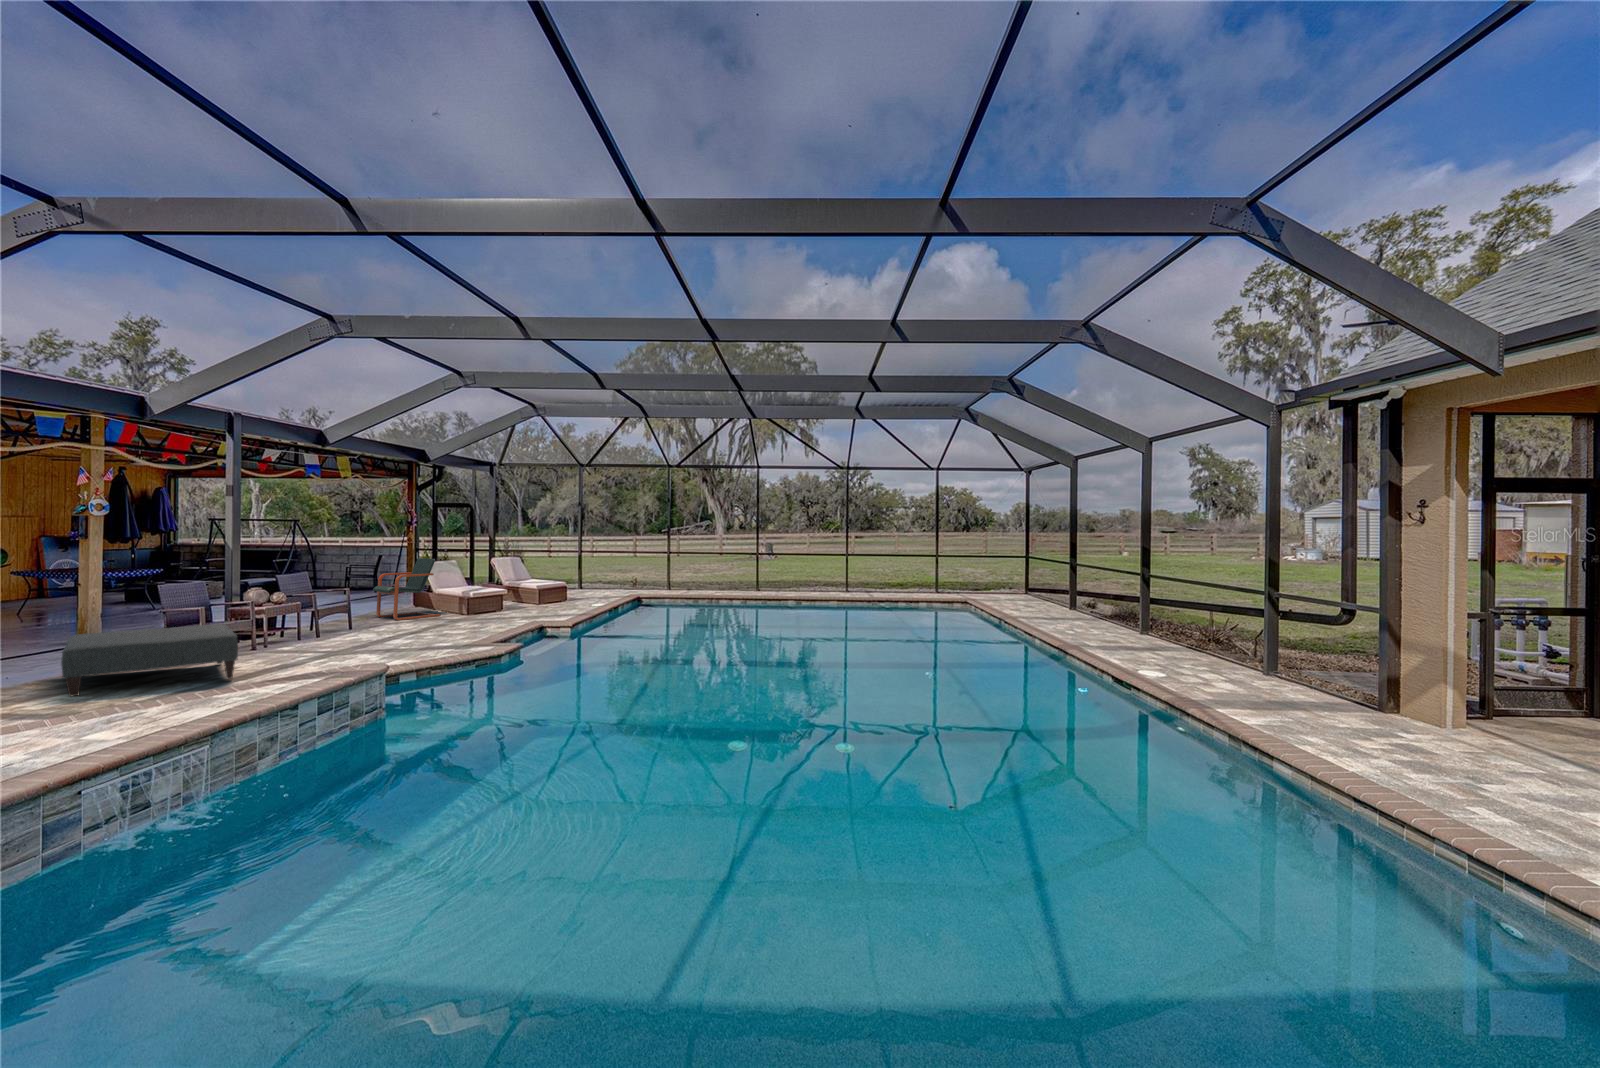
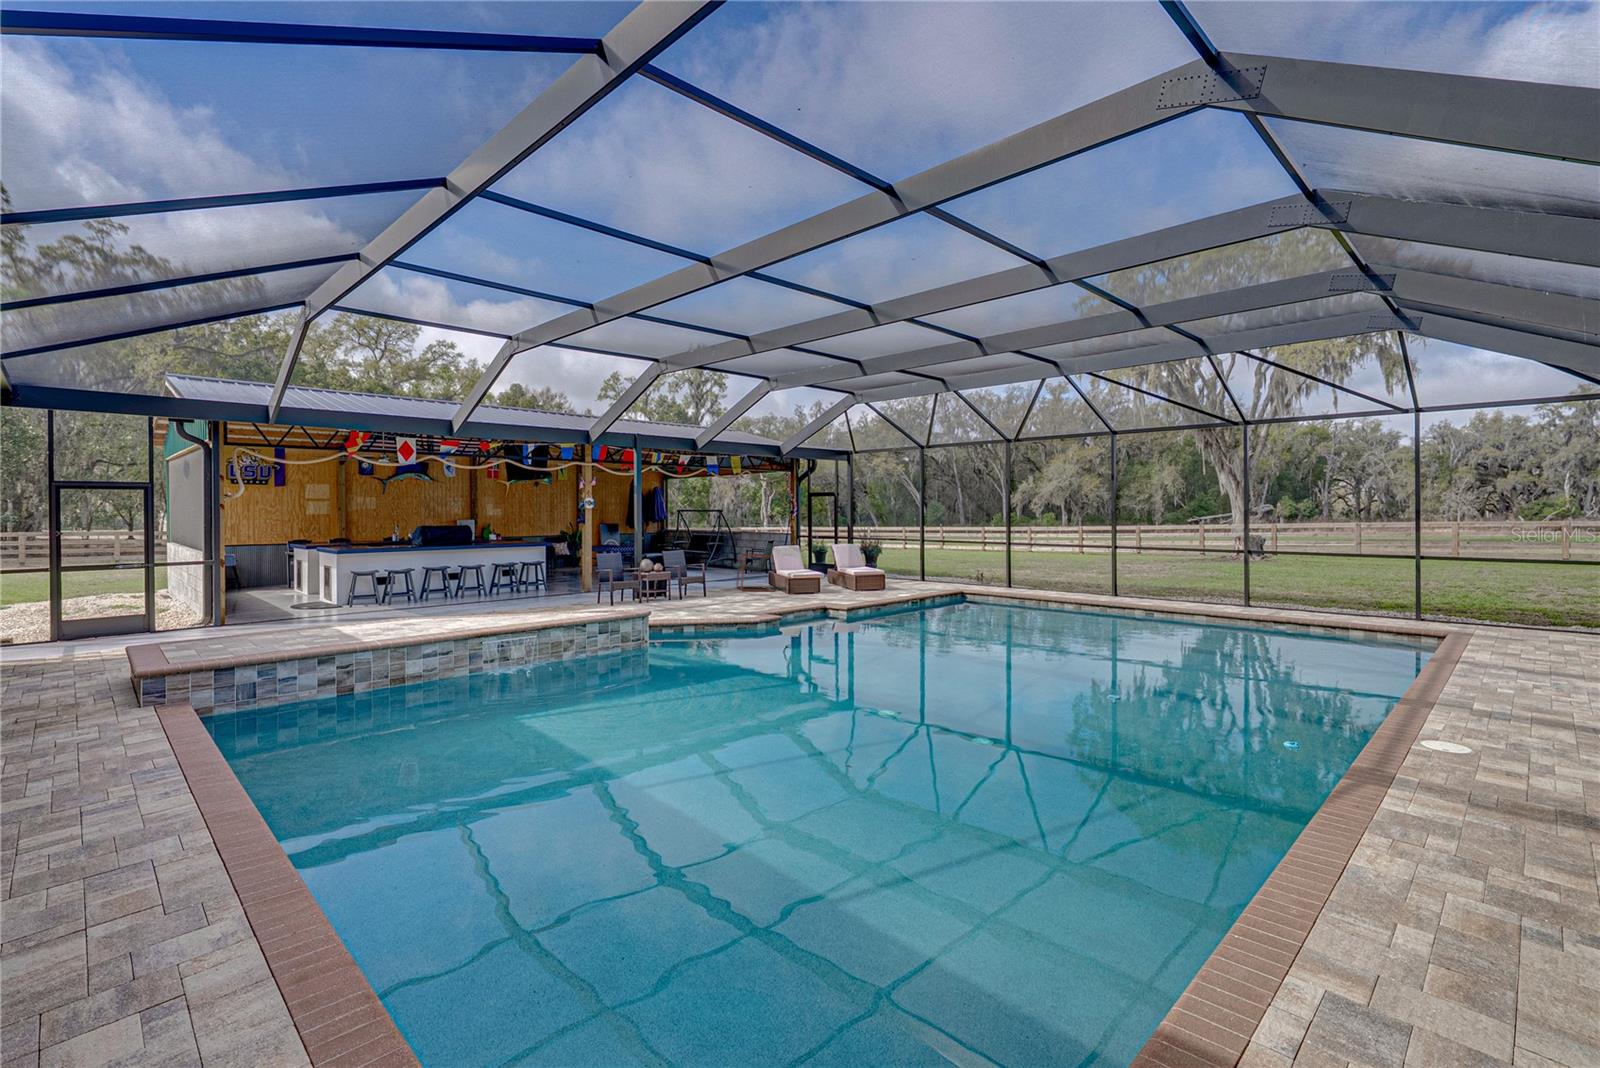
ottoman: present [61,624,238,697] -> none [514,576,599,609]

